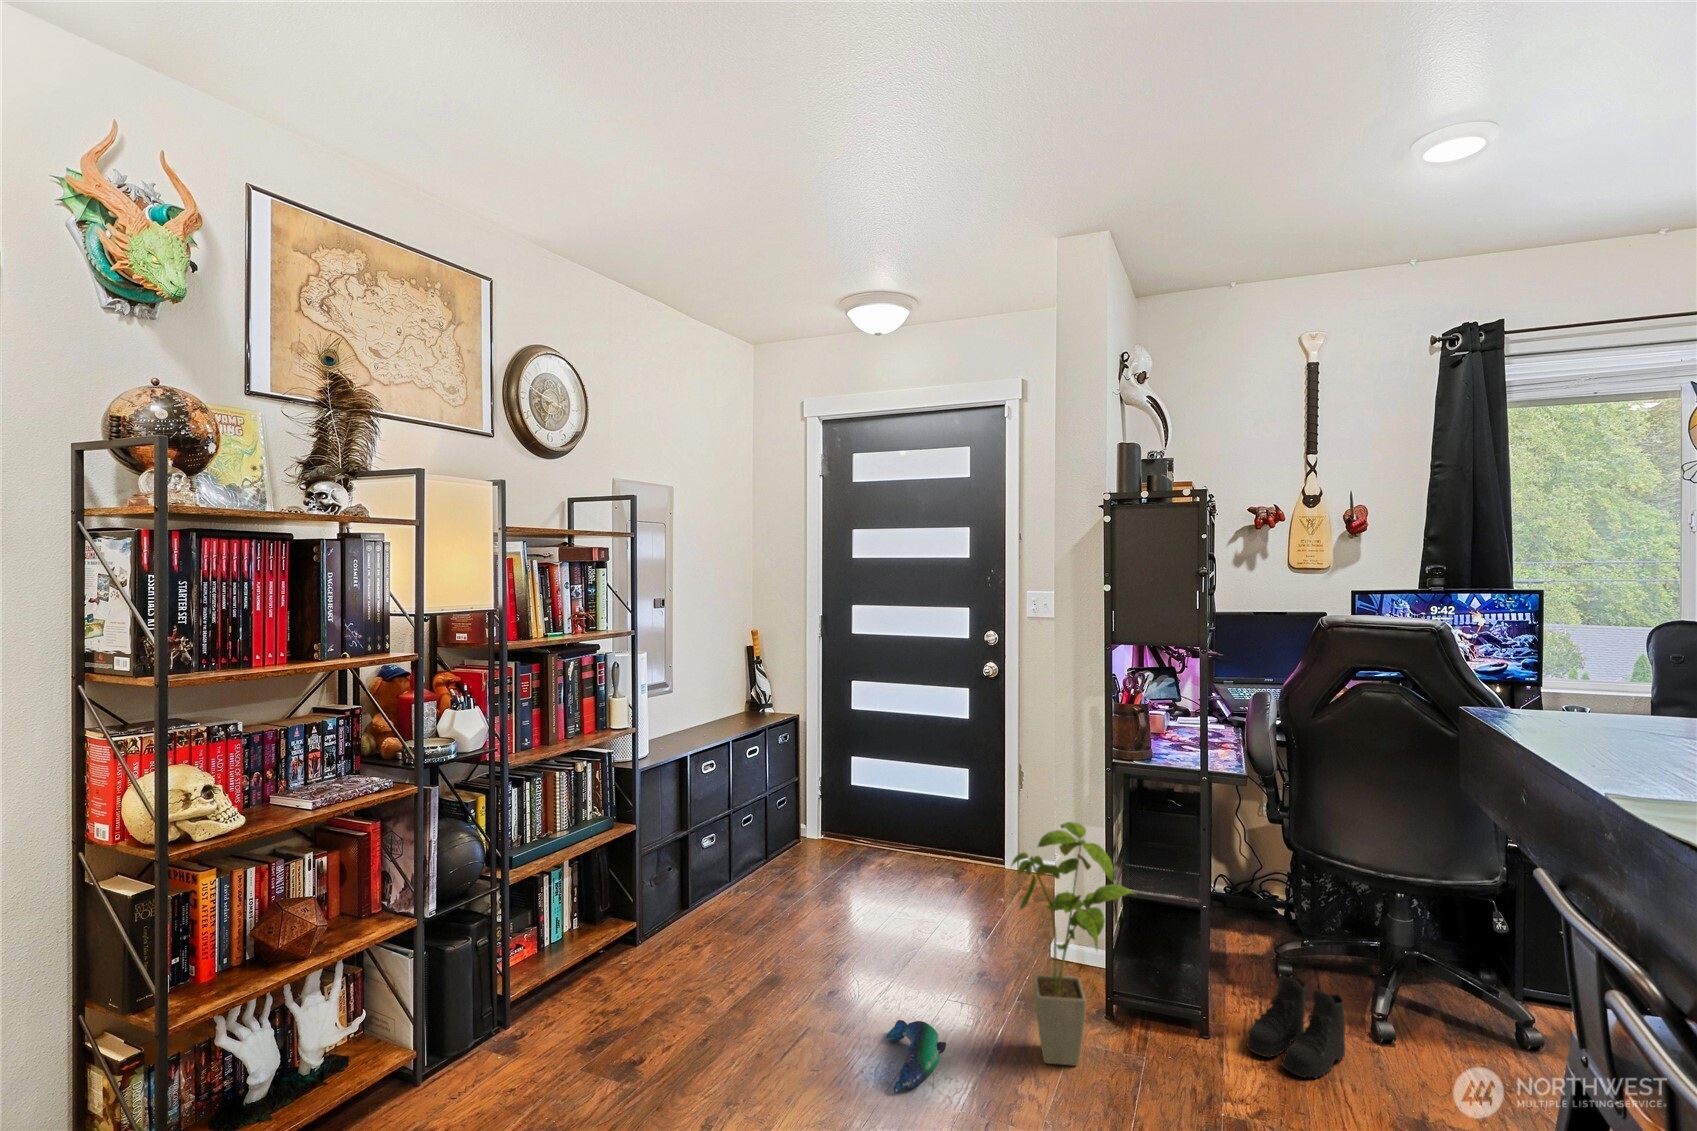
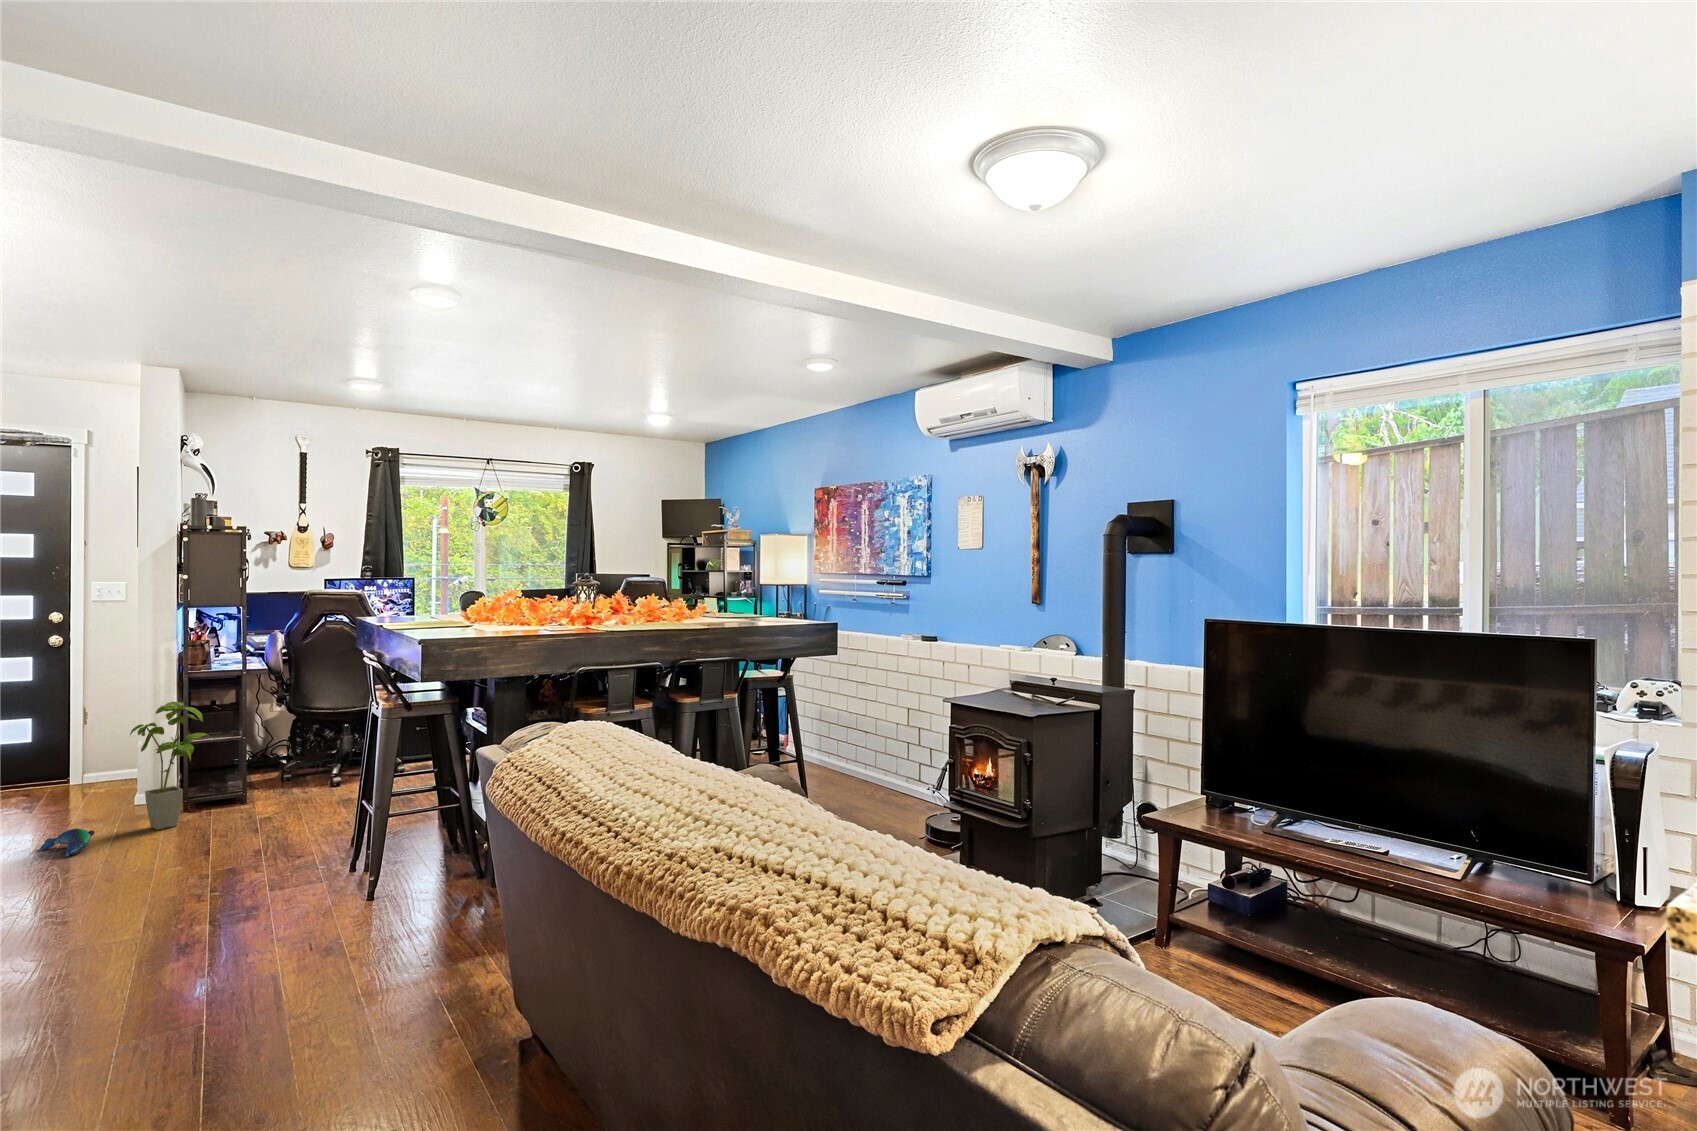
boots: present [1247,975,1345,1078] -> none [269,764,317,800]

